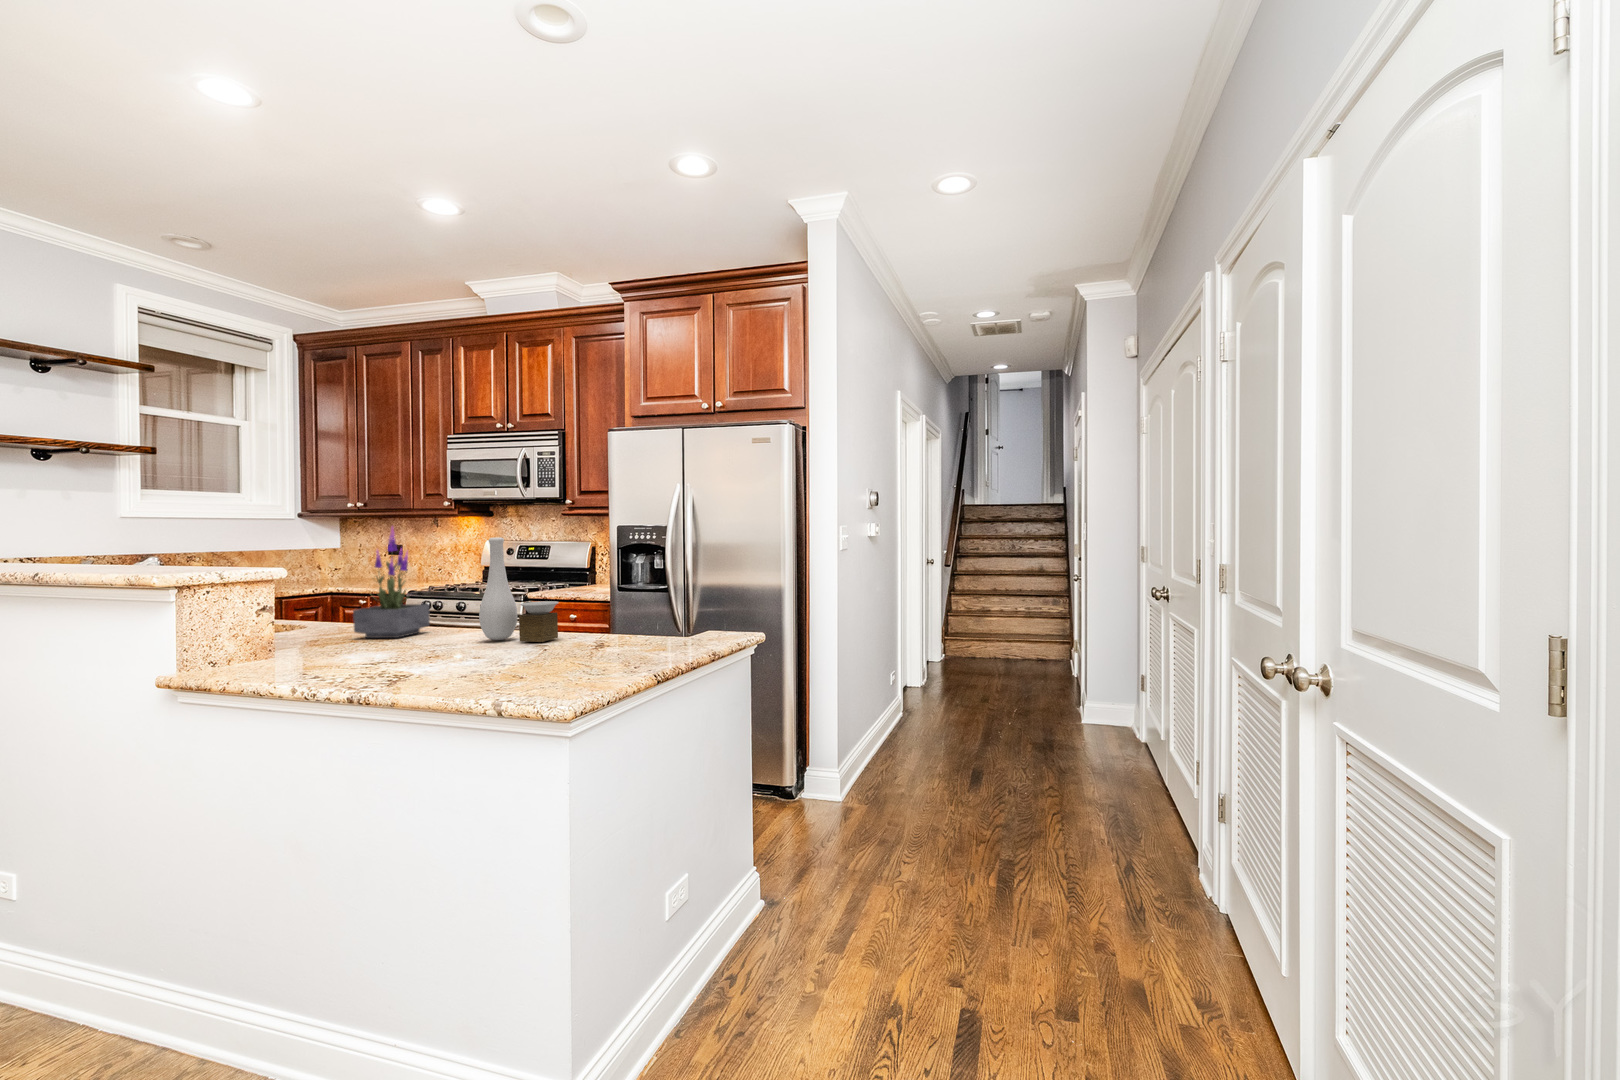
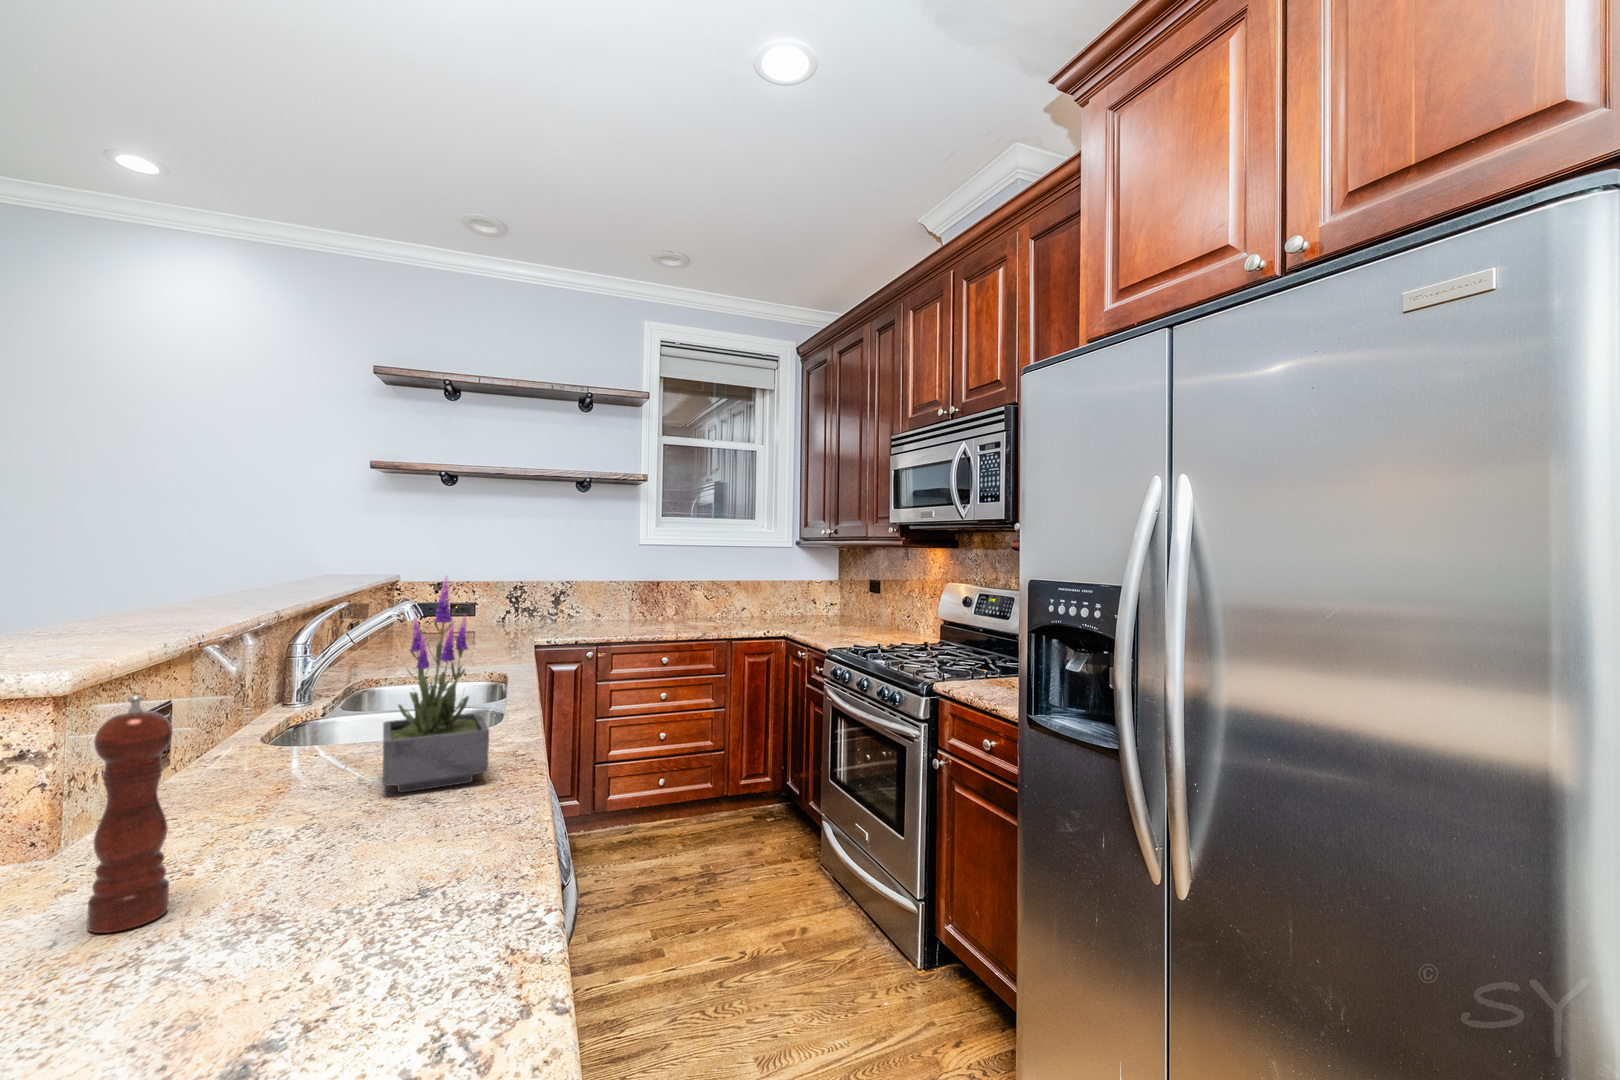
vase: present [479,537,559,642] -> none [232,628,386,999]
pepper mill: none [427,565,454,652] -> present [87,696,173,933]

